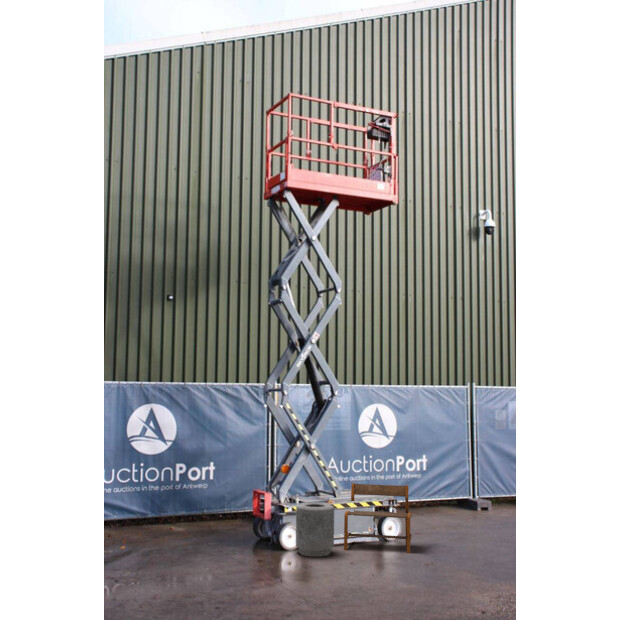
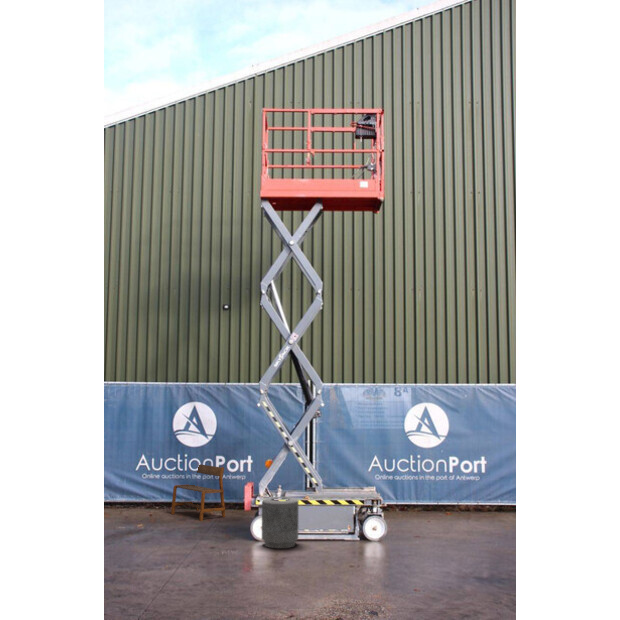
bench: present [344,483,412,553] -> present [171,464,225,521]

